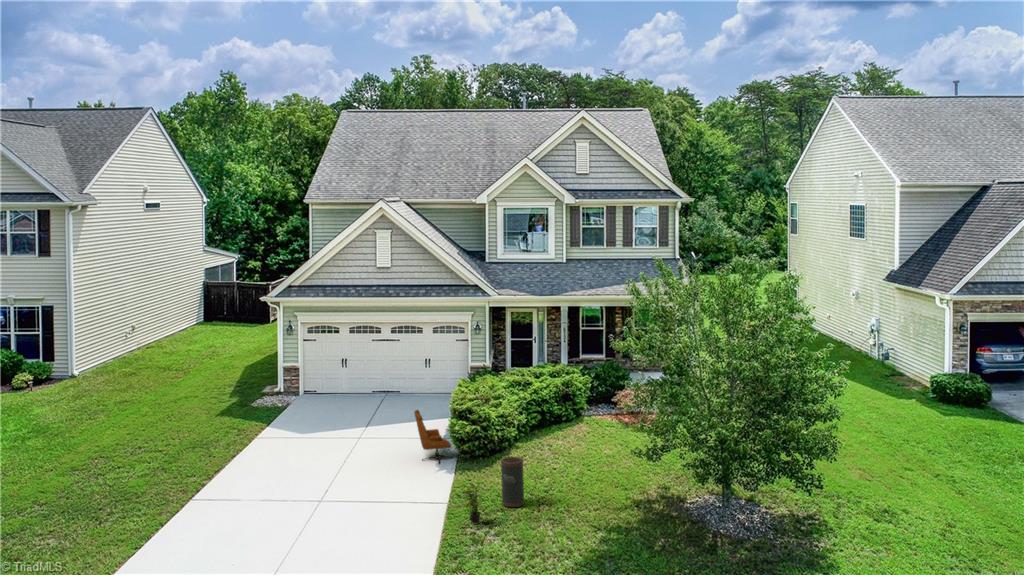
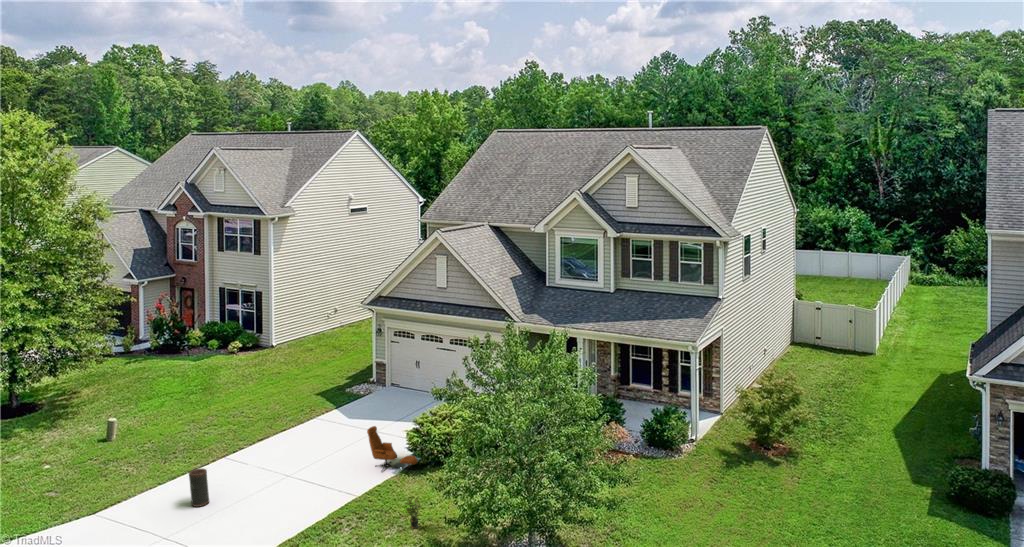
trash can: present [501,457,524,507] -> present [189,469,209,507]
potted plant: present [464,483,481,525] -> present [405,498,421,528]

